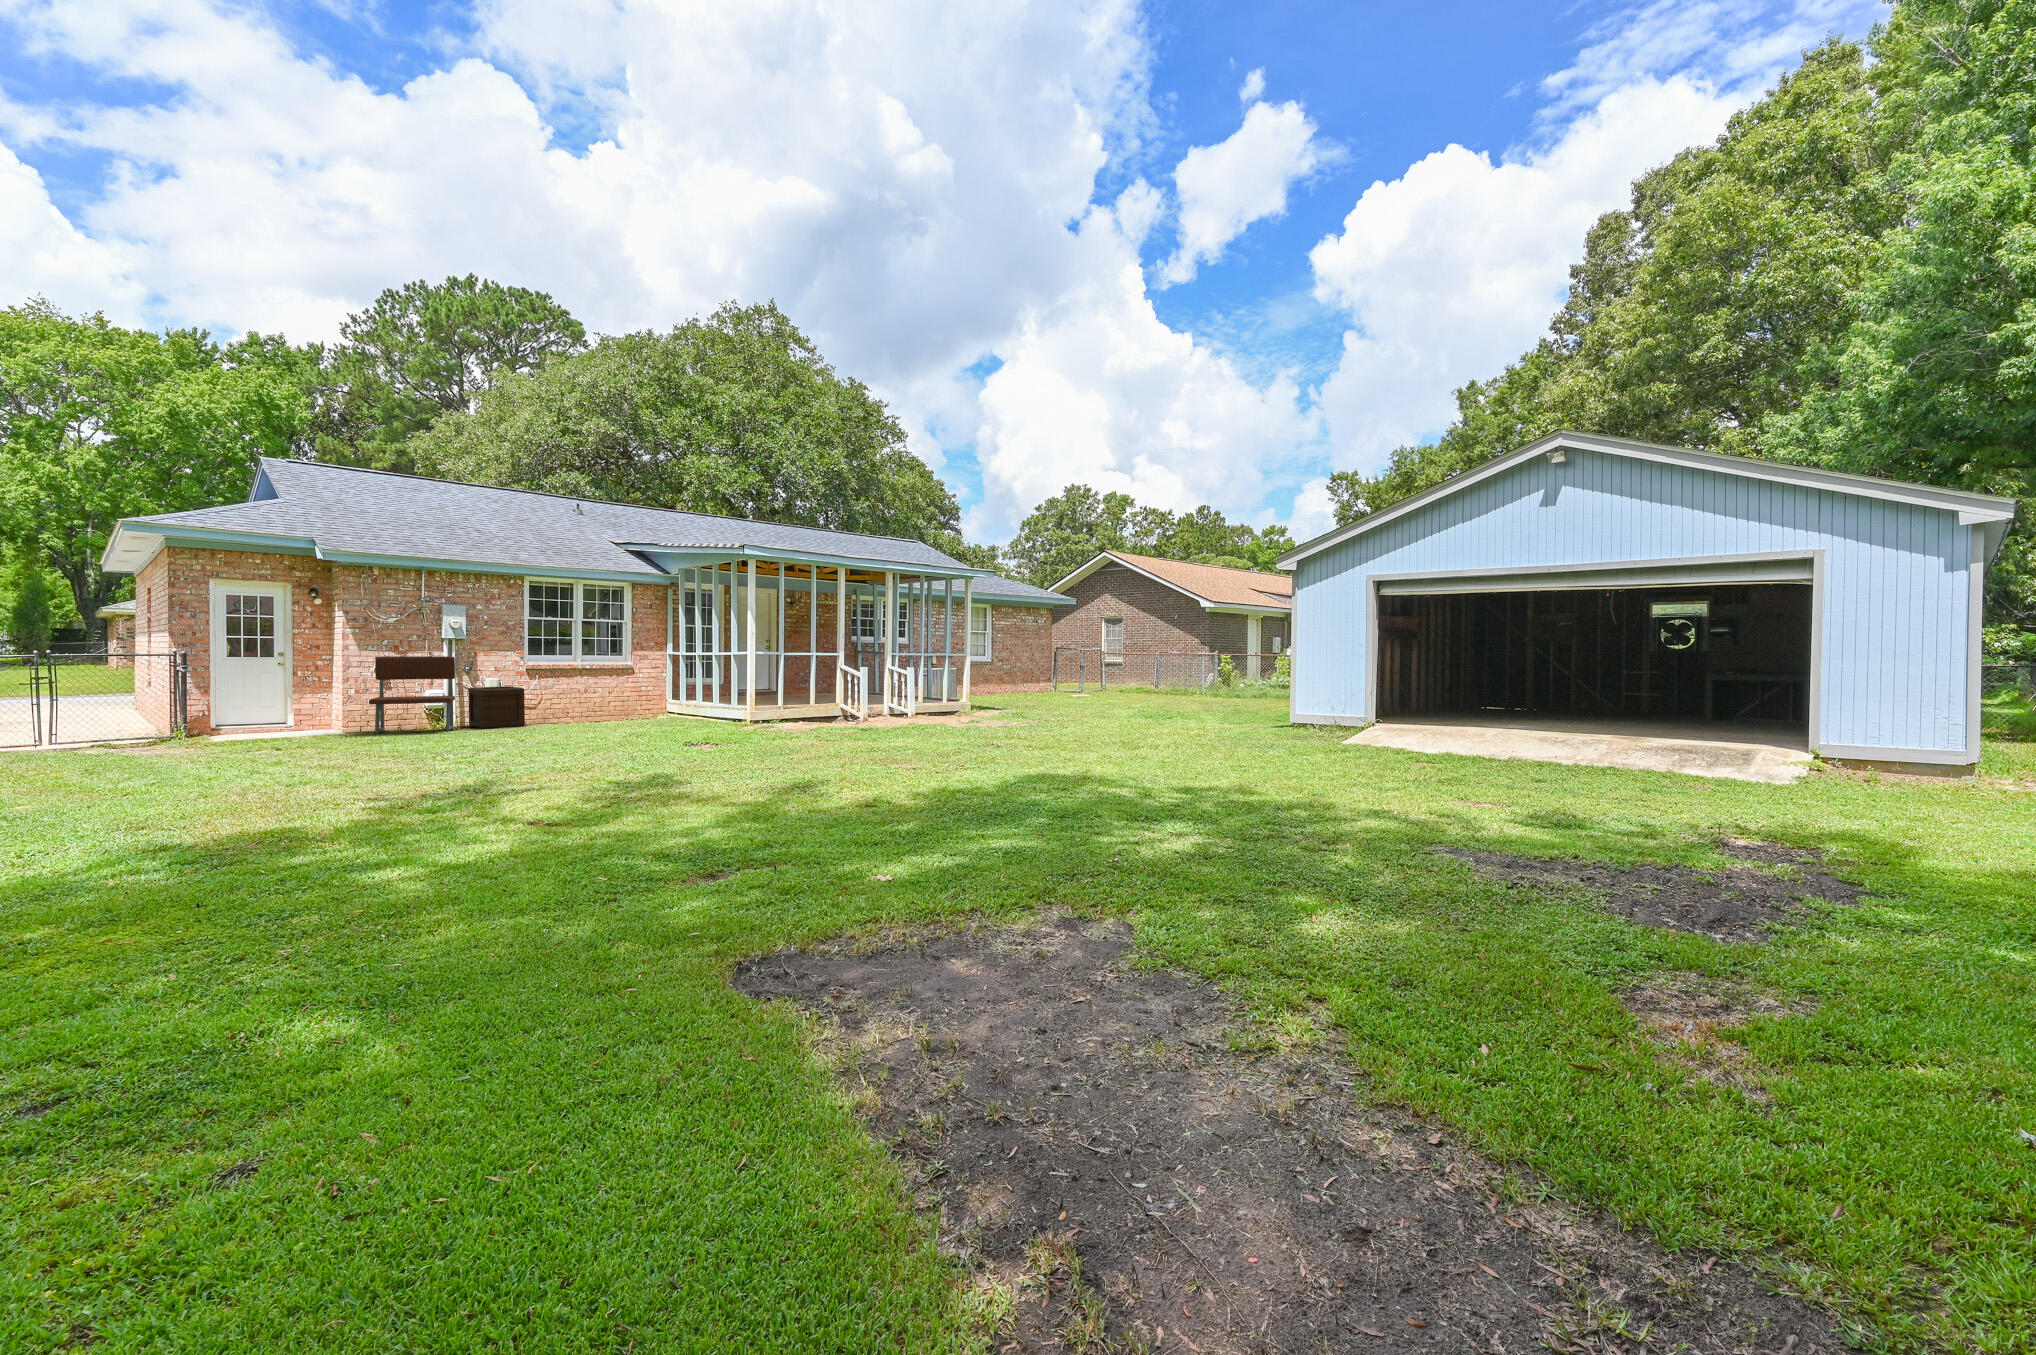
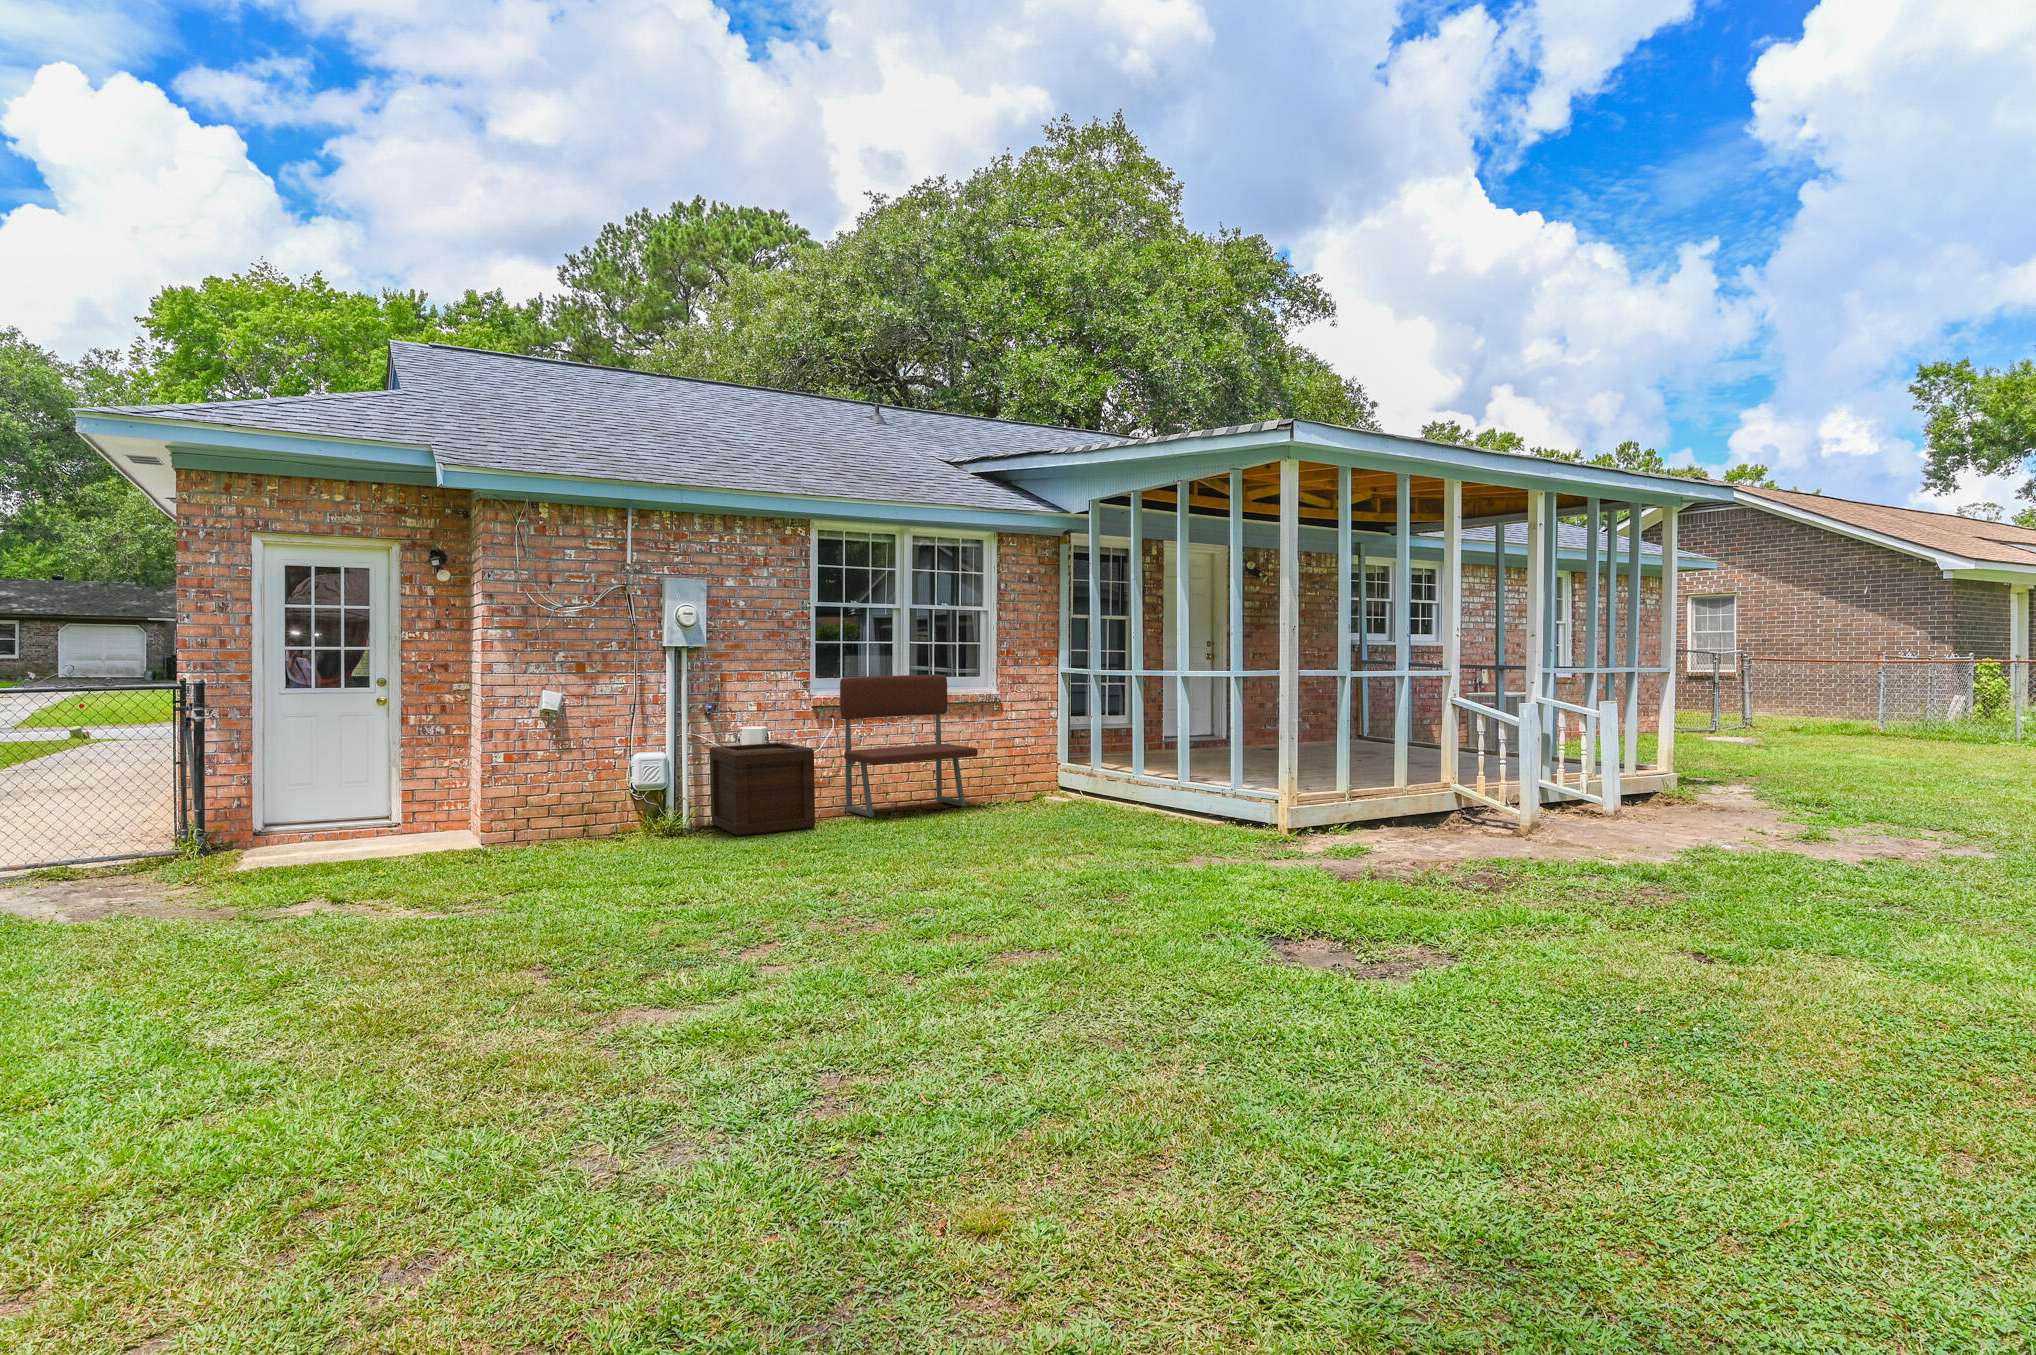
bench: present [369,656,455,734] -> present [840,675,978,817]

